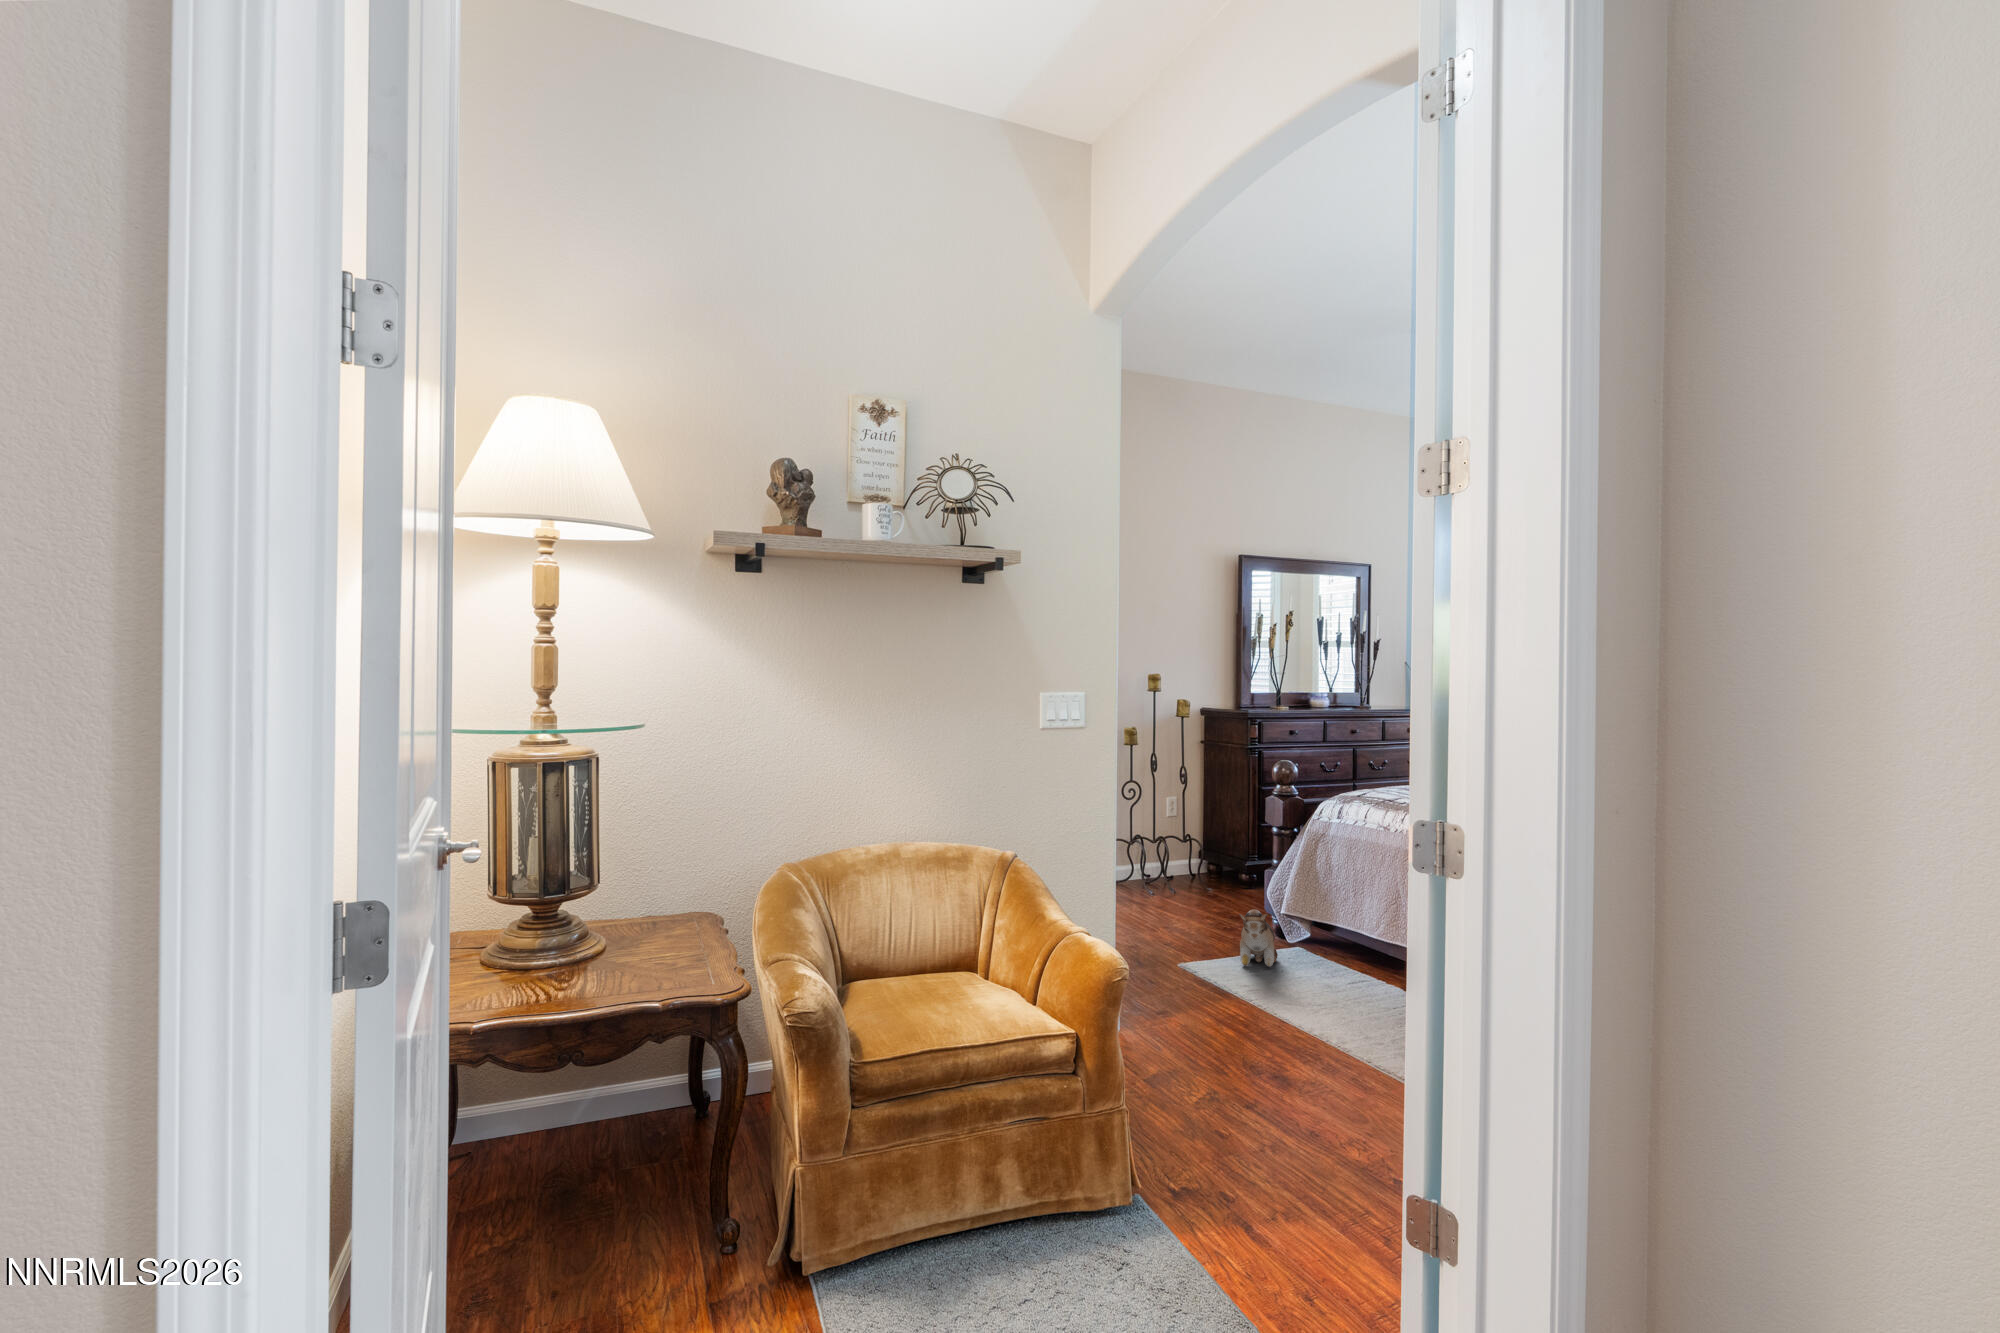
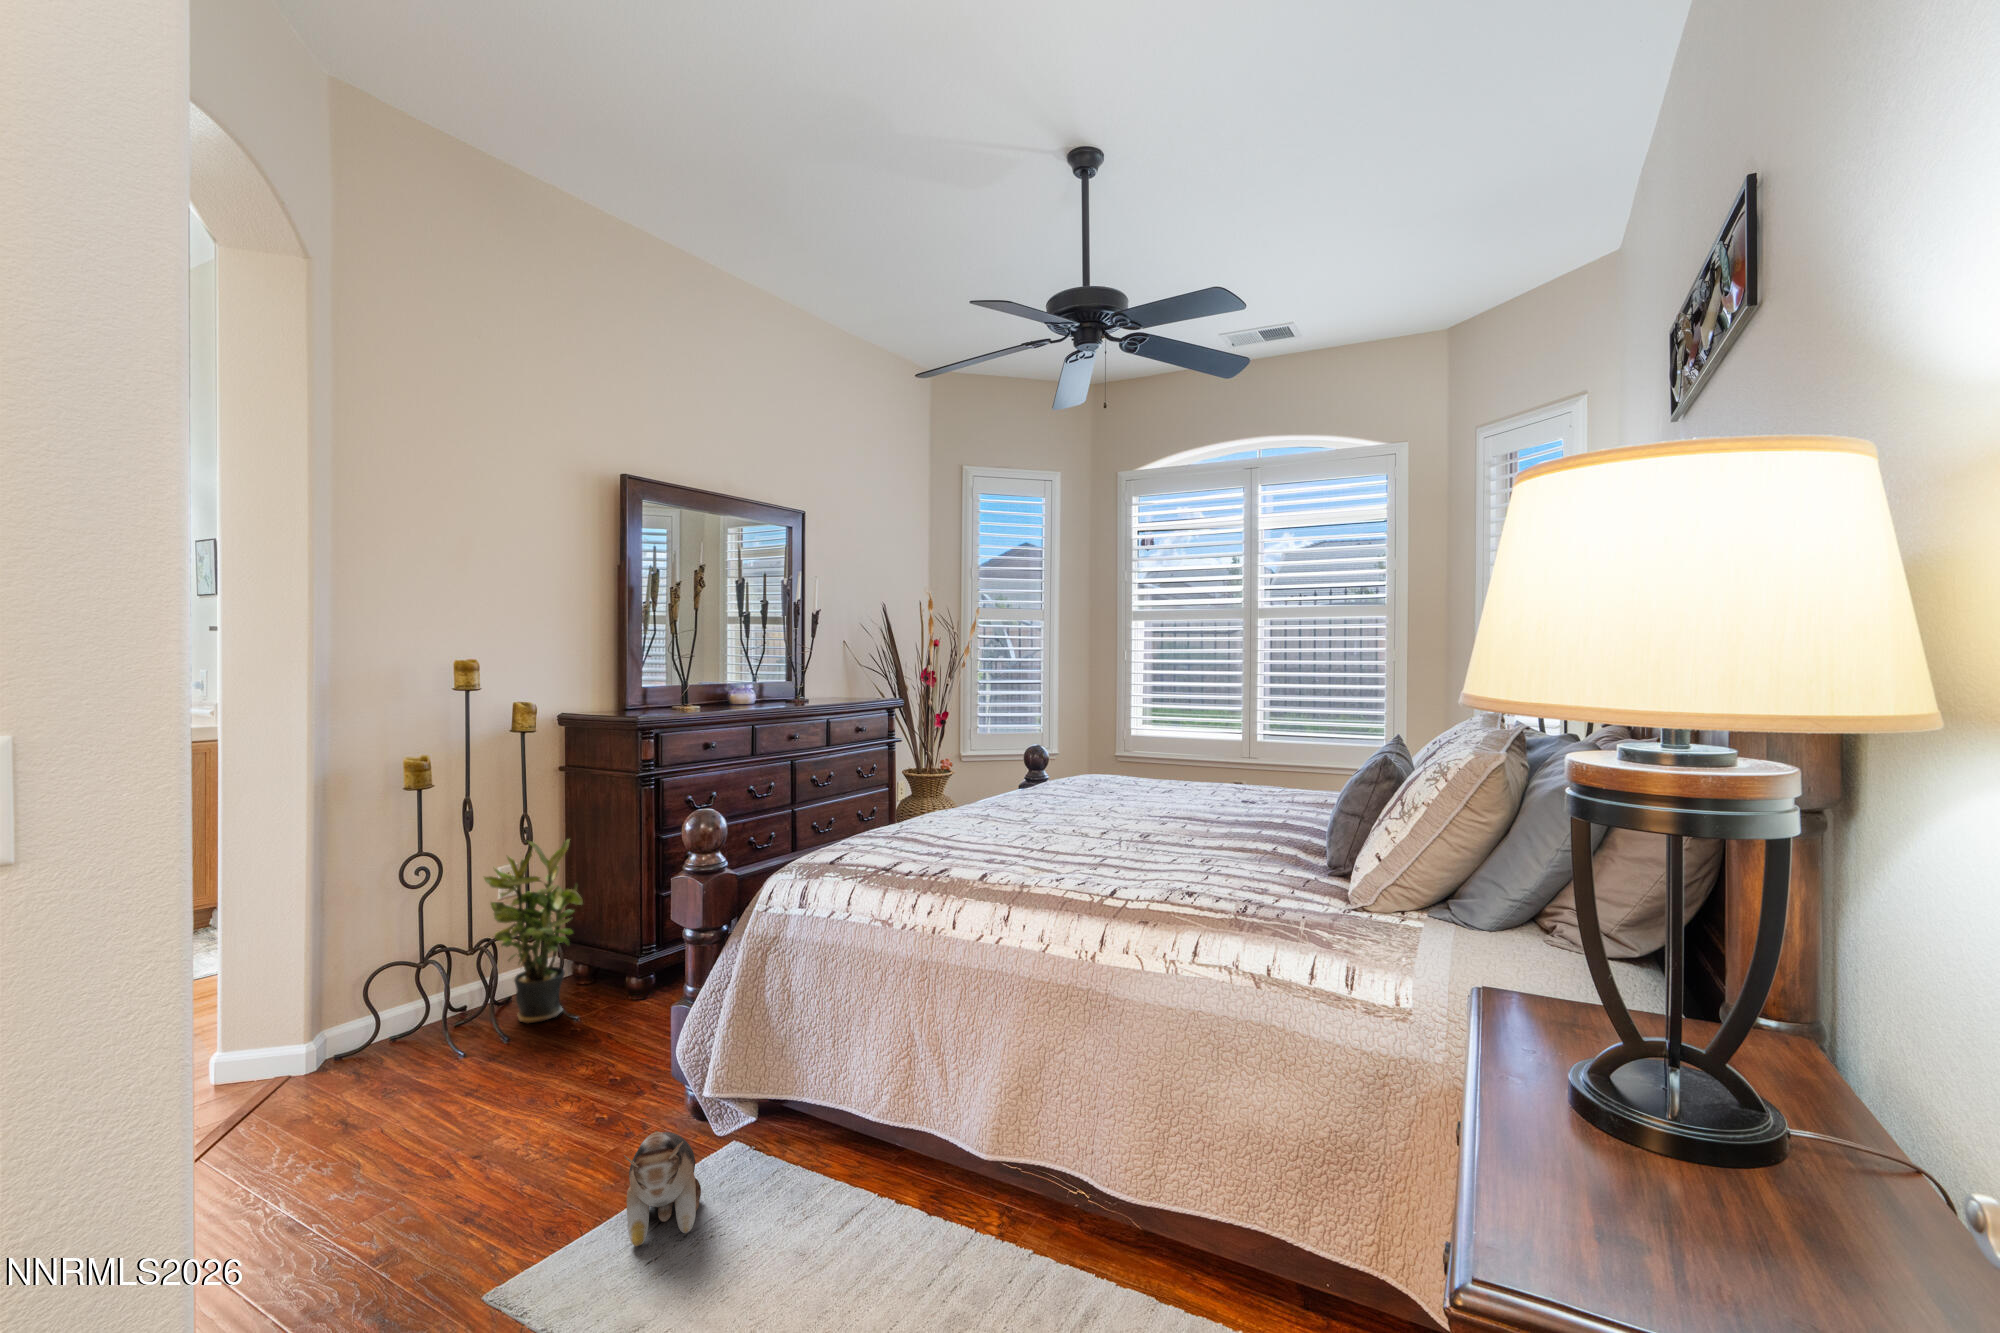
potted plant: none [1162,781,1215,887] -> present [484,840,583,1023]

